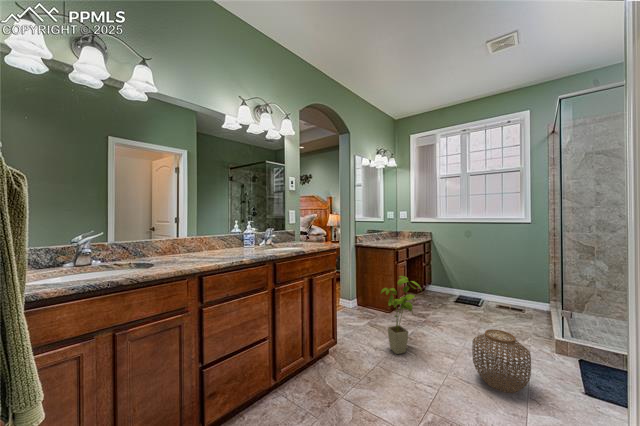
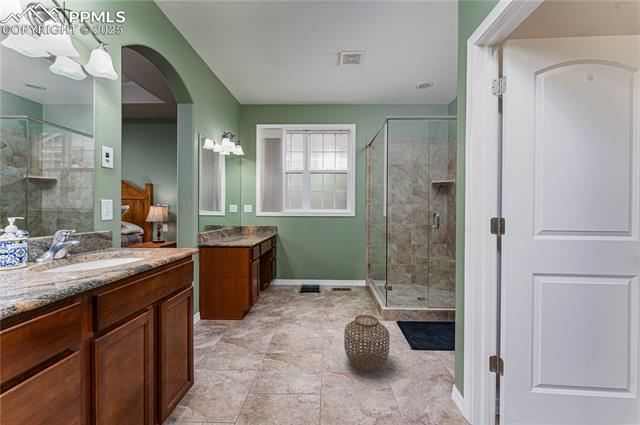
house plant: present [381,276,421,354] -> none [249,277,297,370]

